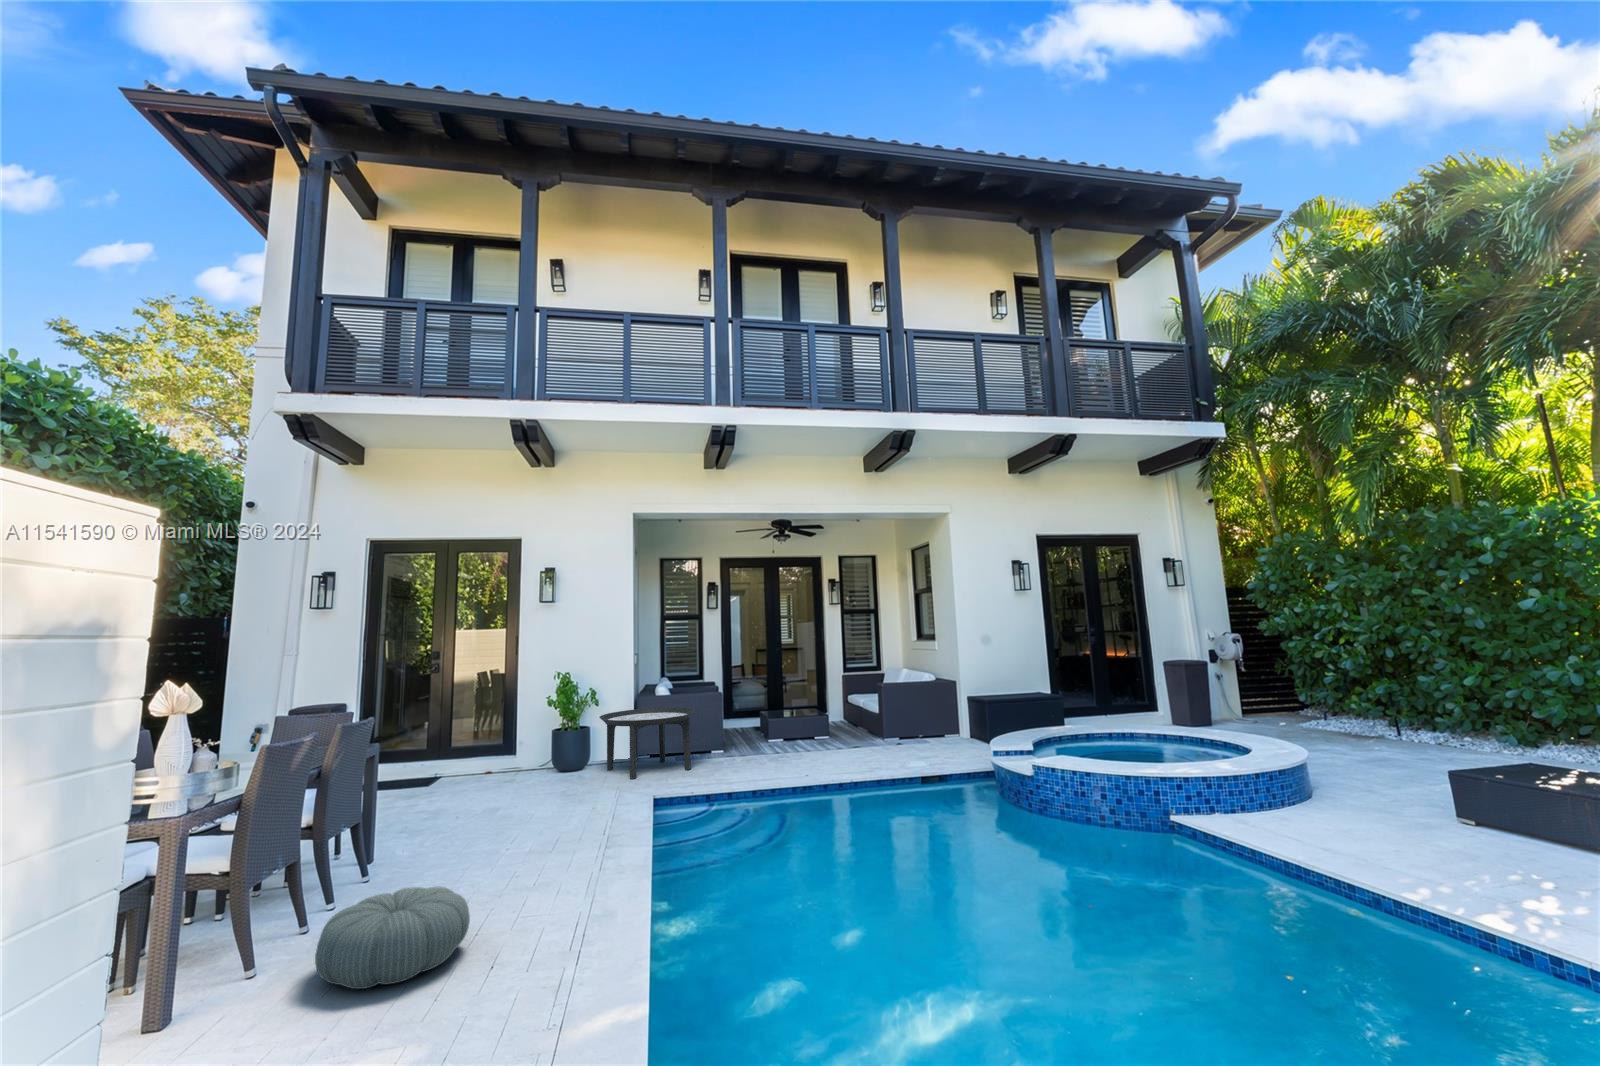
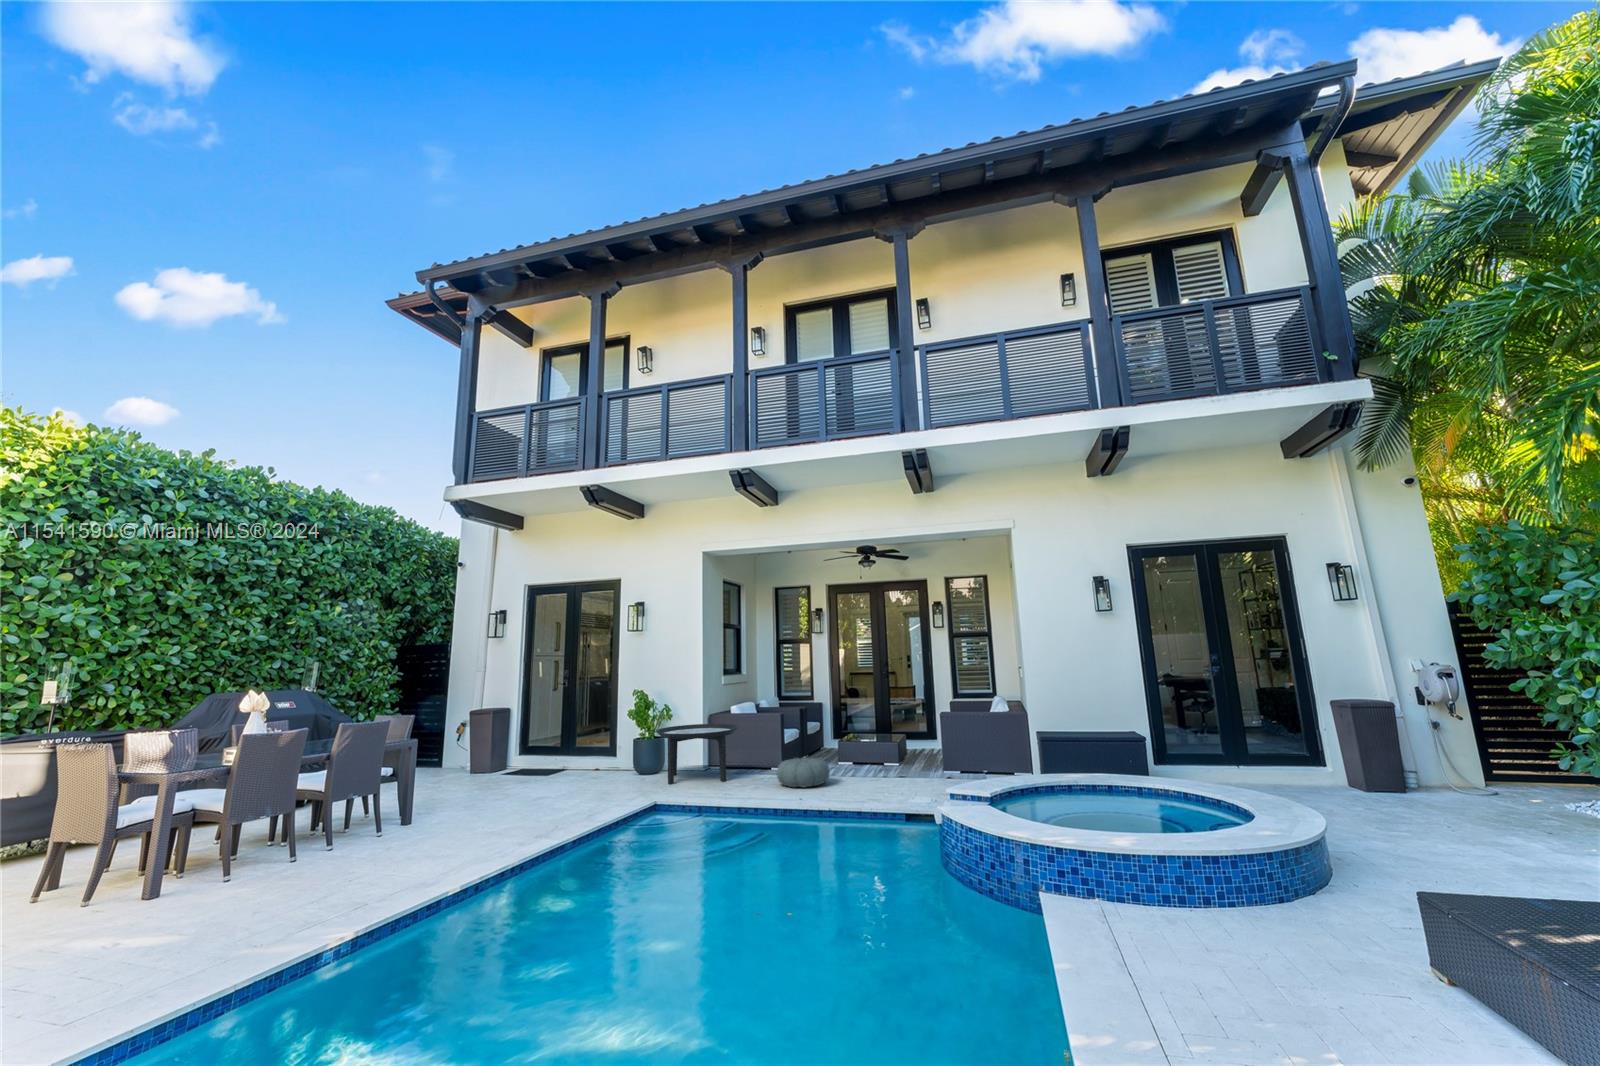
pouf: present [315,886,470,989] -> present [777,758,830,787]

